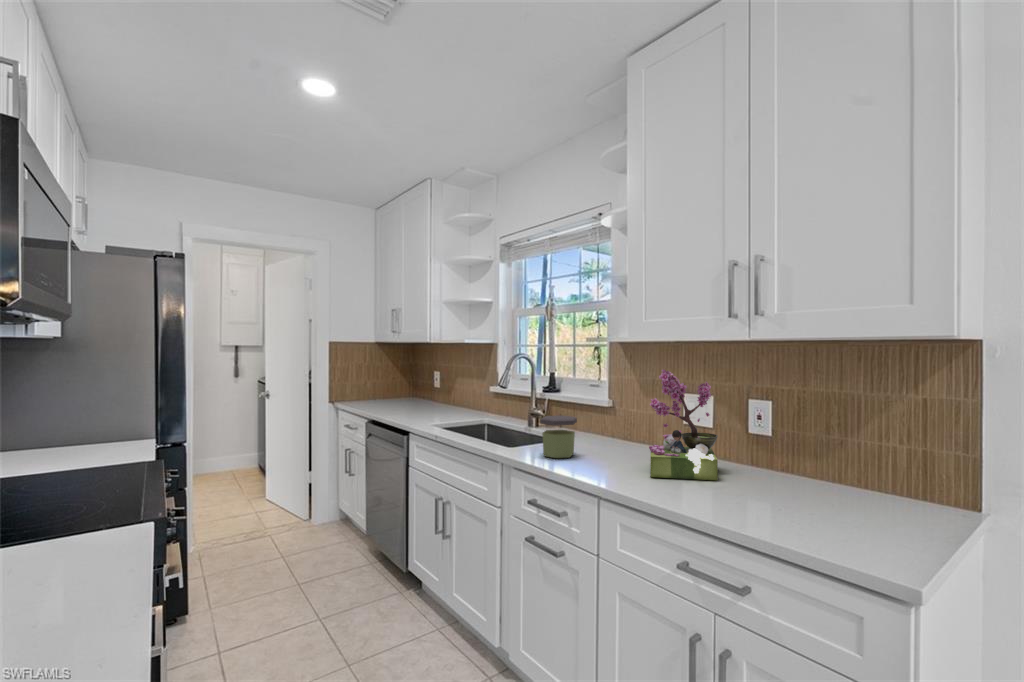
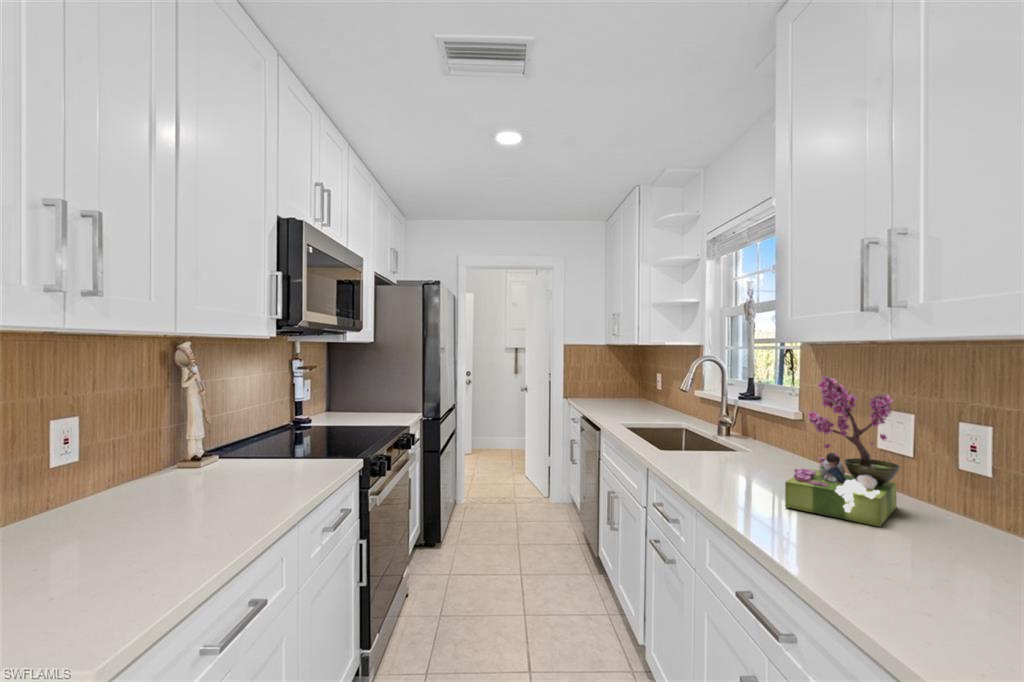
jar: present [540,415,577,458] -> none [684,422,730,471]

